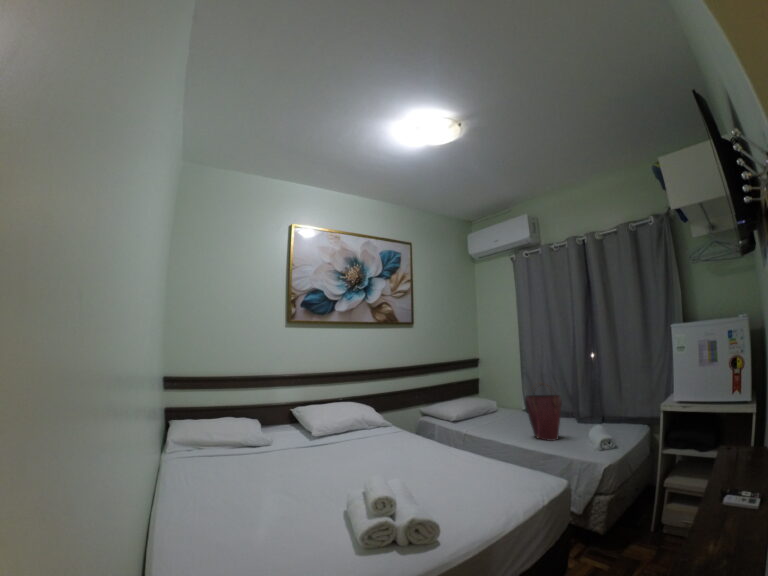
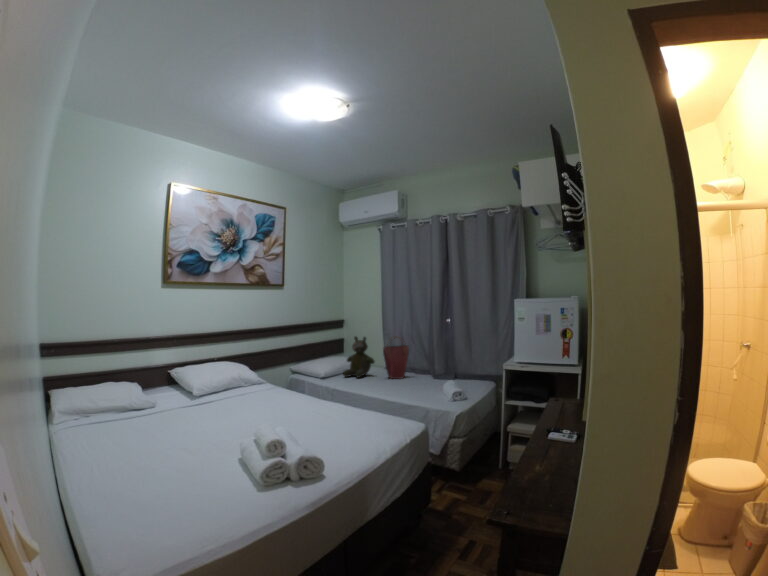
teddy bear: none [476,379,515,432] -> present [343,337,374,378]

